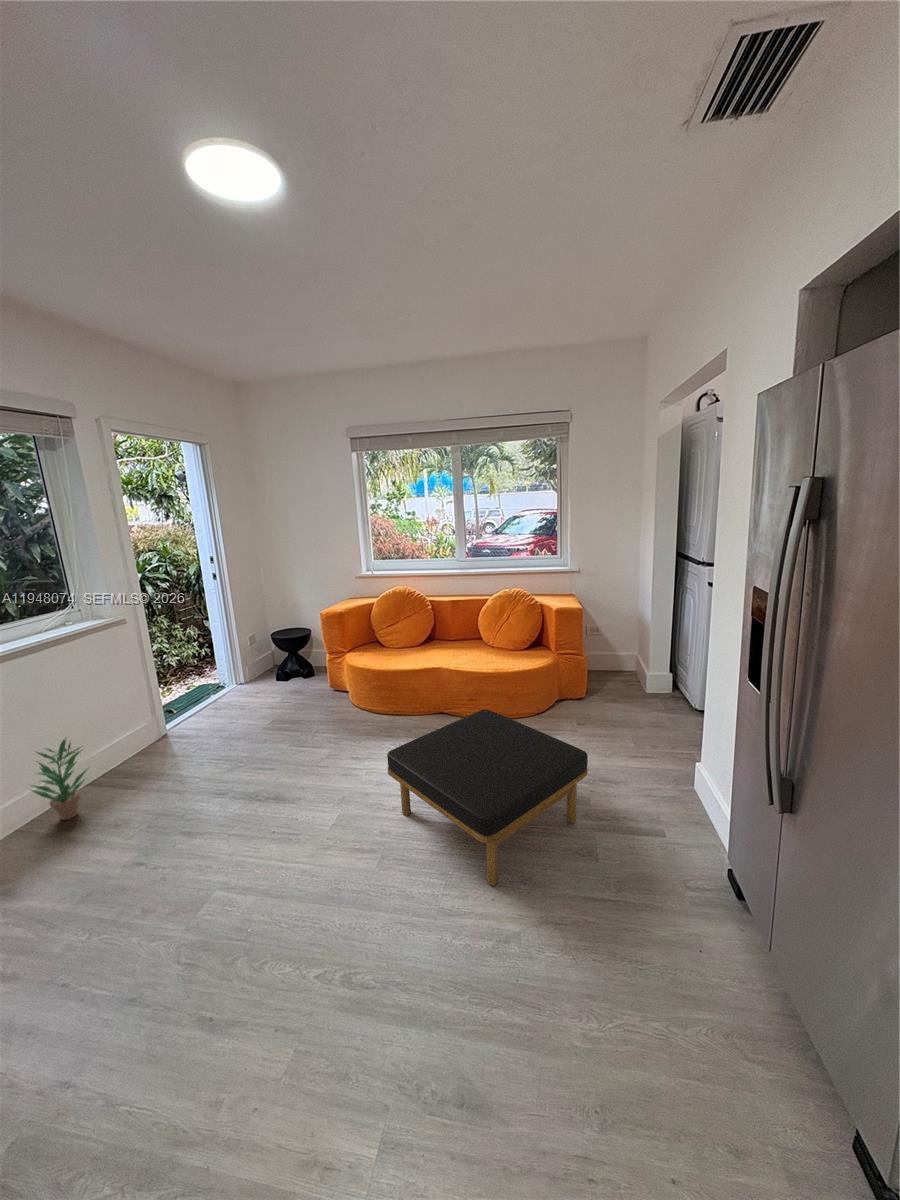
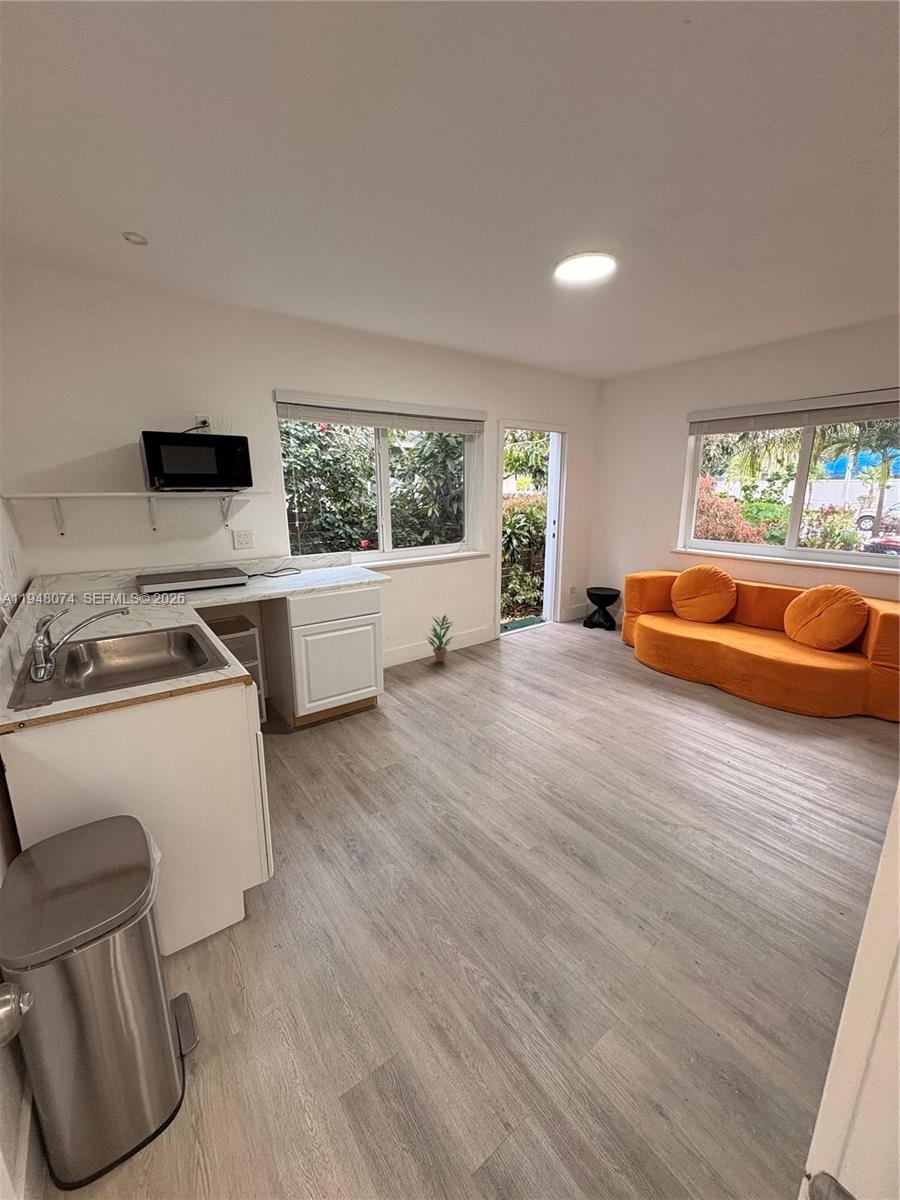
ottoman: present [387,709,588,886] -> none [623,678,810,794]

